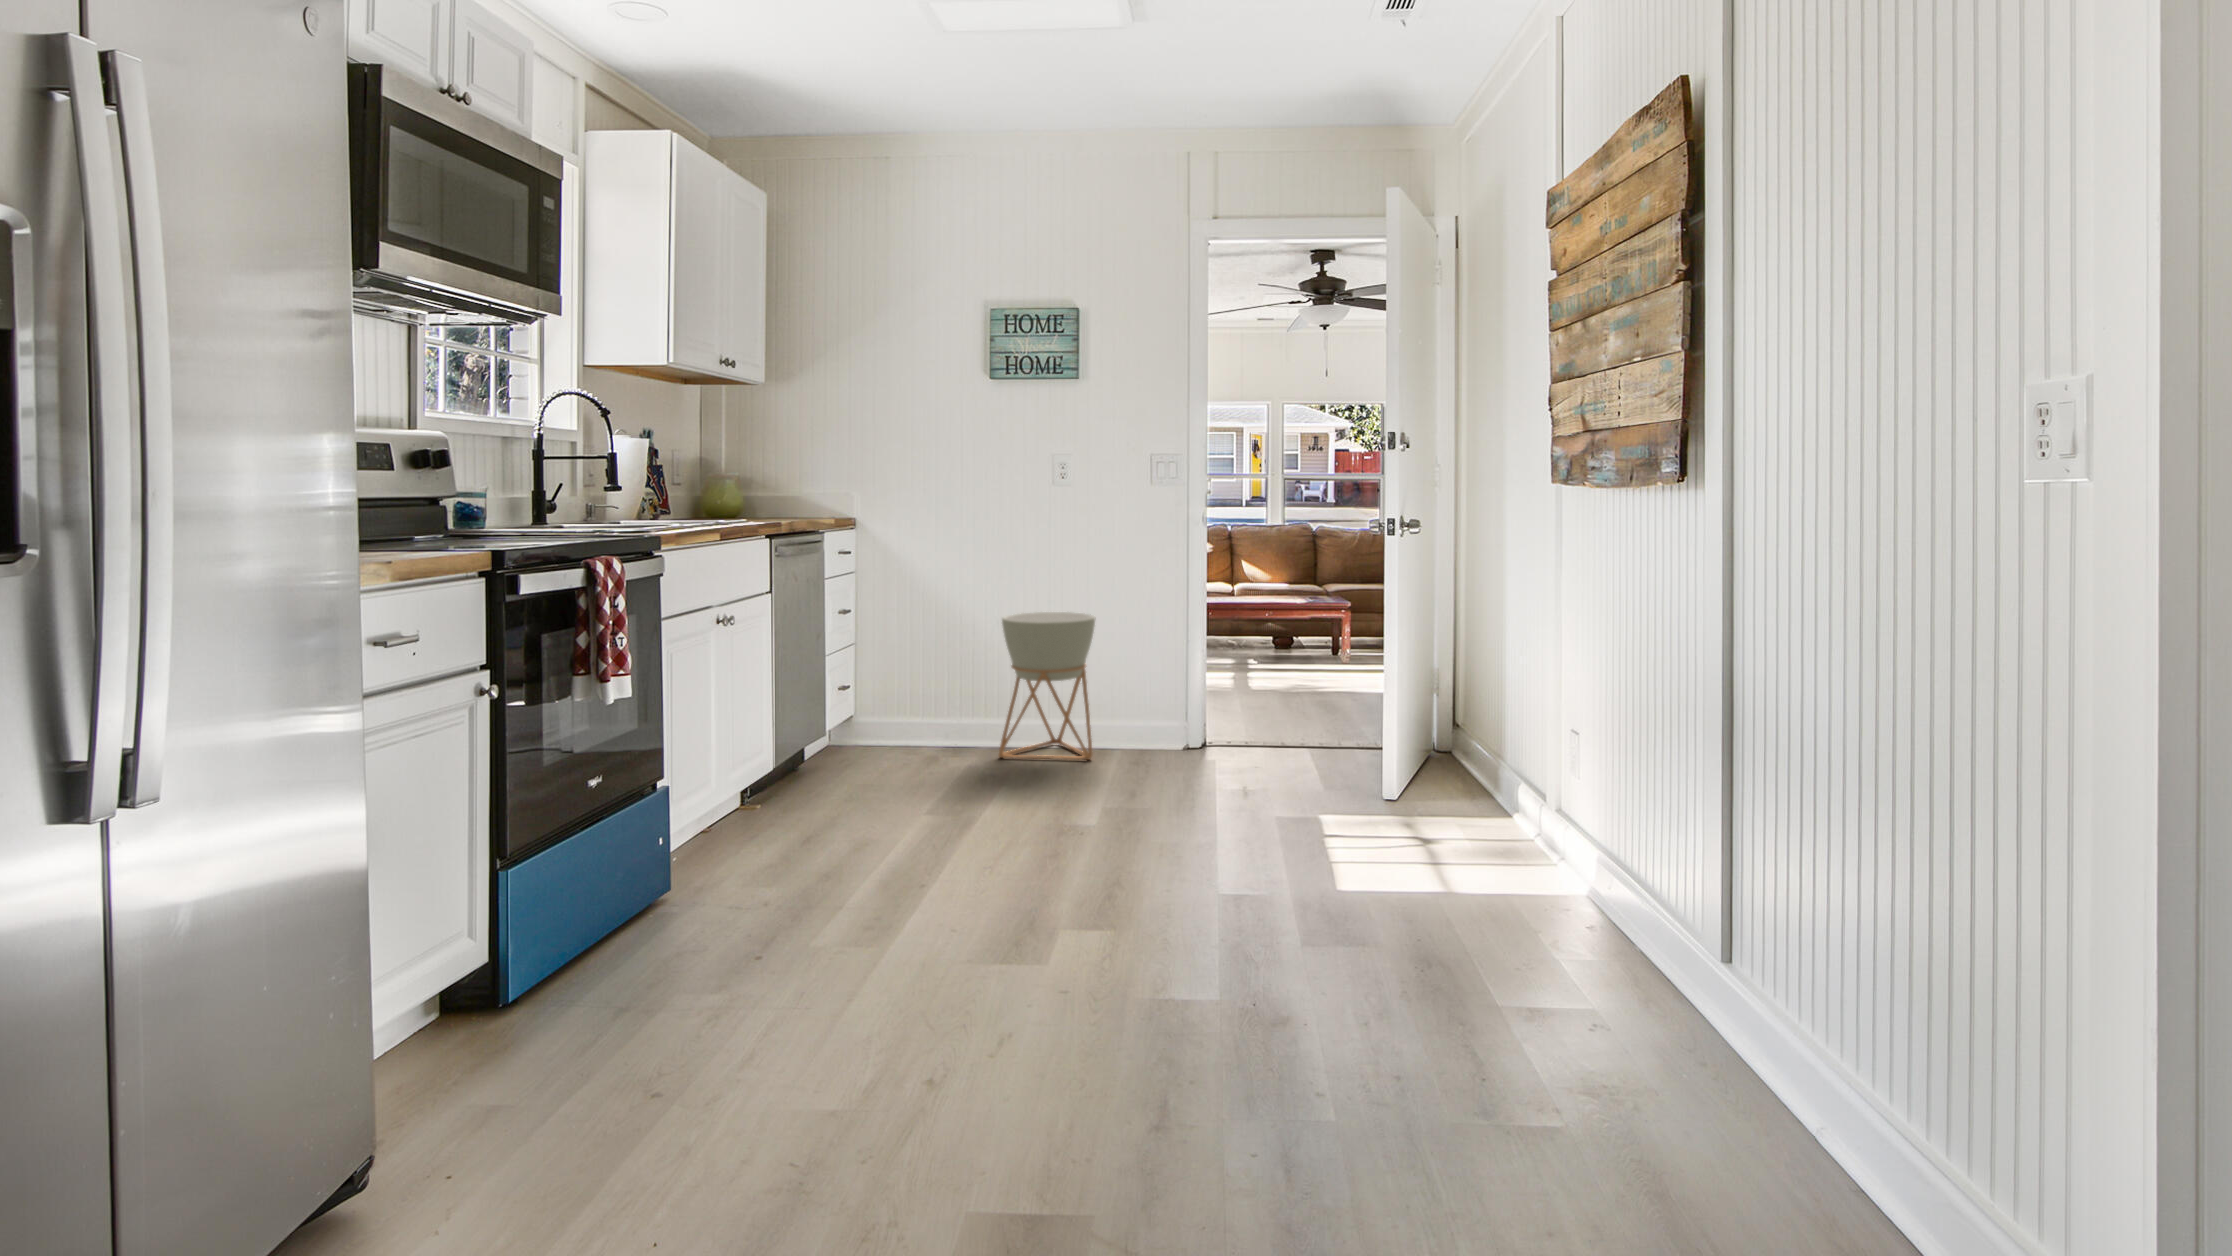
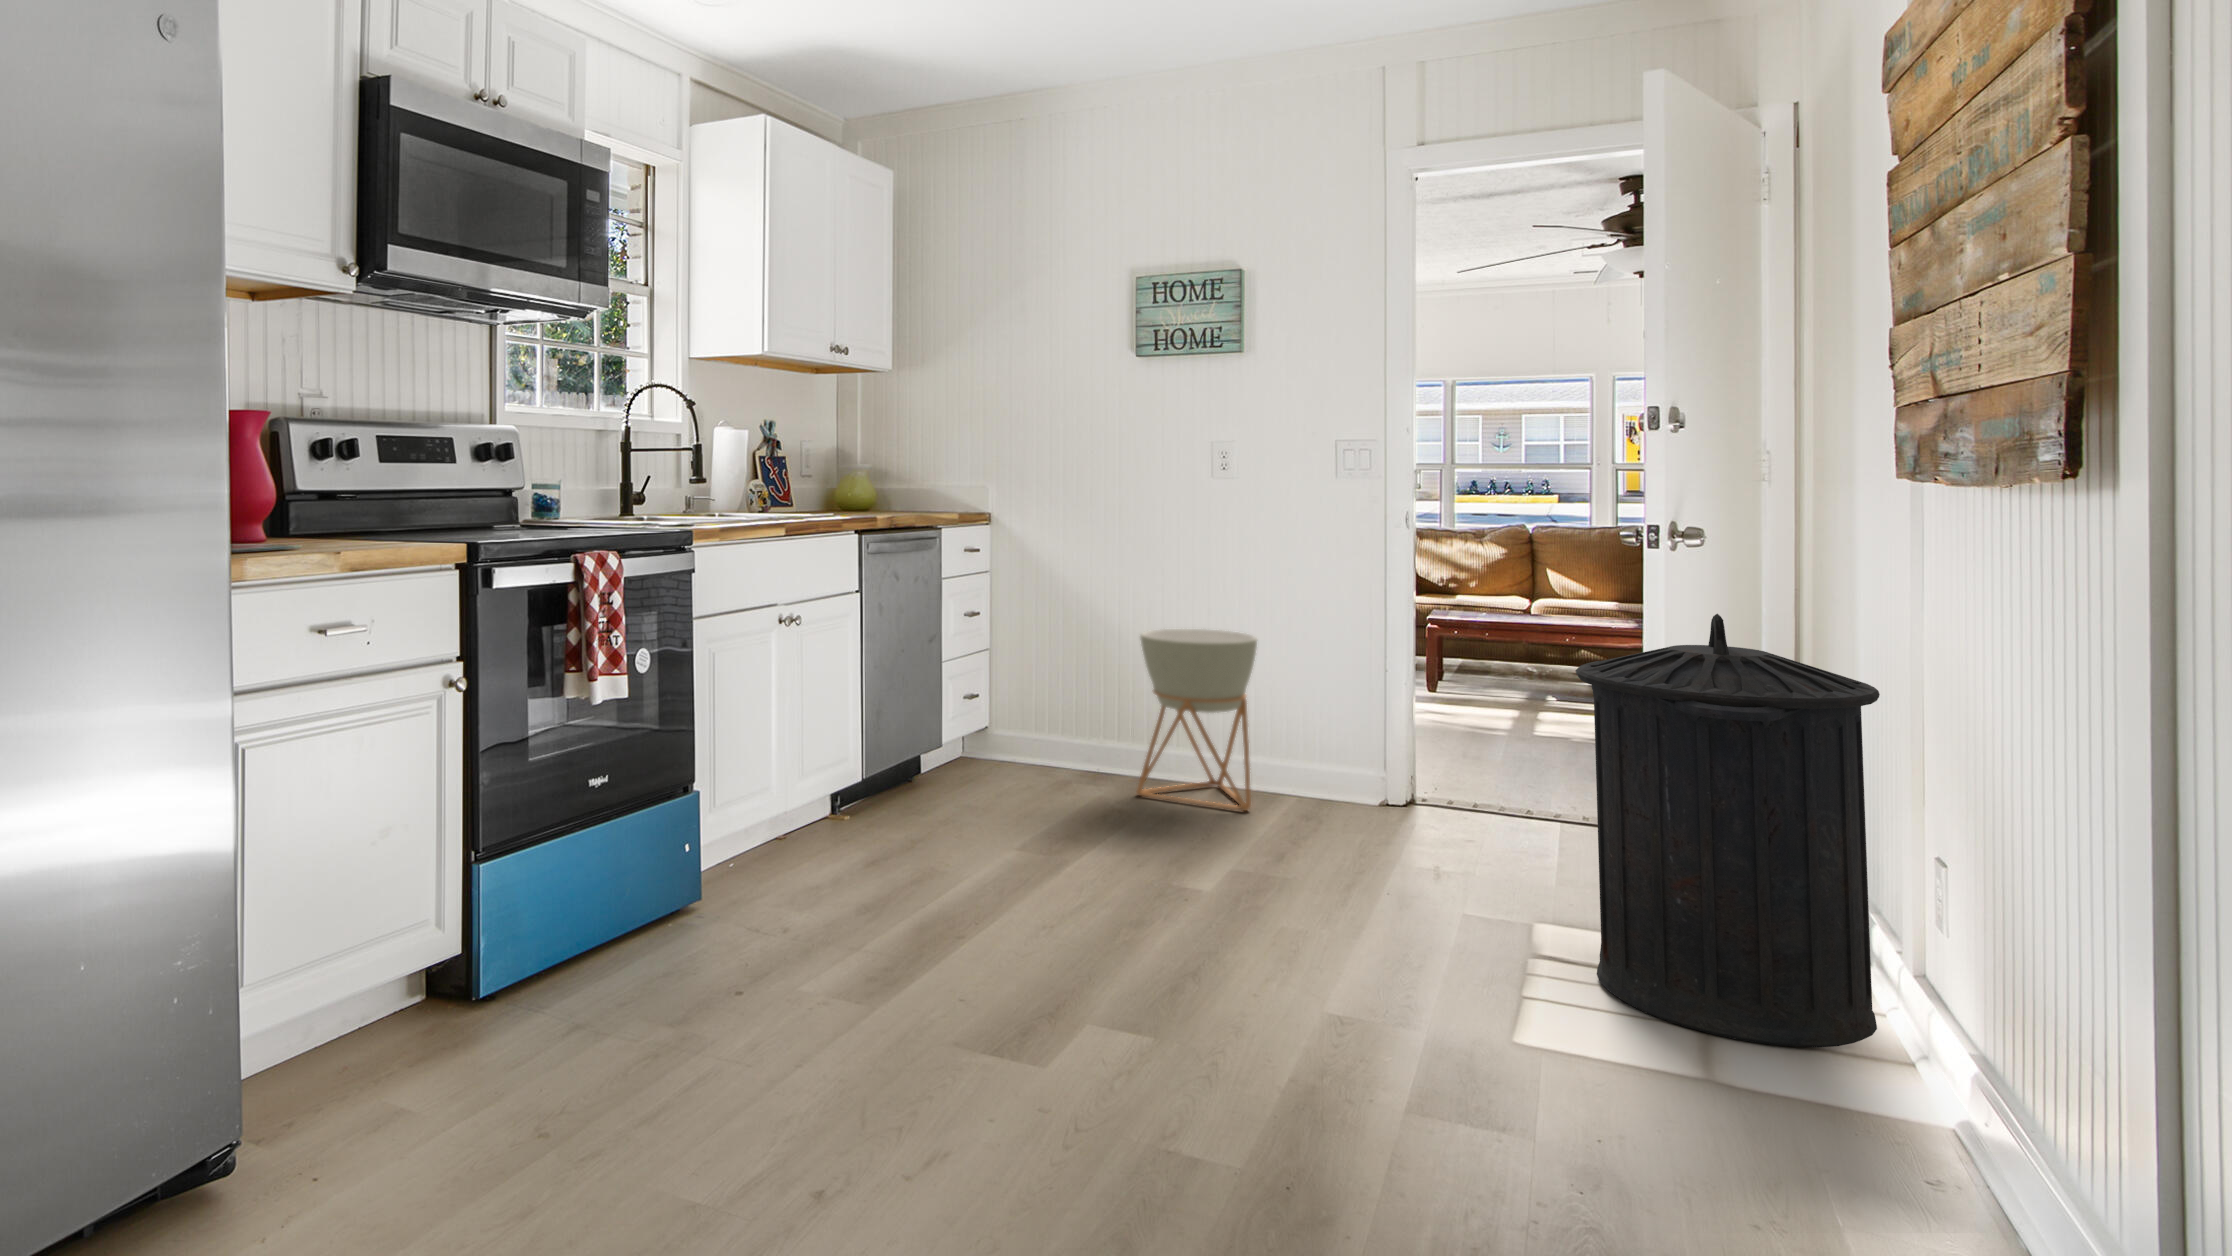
trash can: none [1359,574,1530,861] -> present [1576,614,1880,1048]

